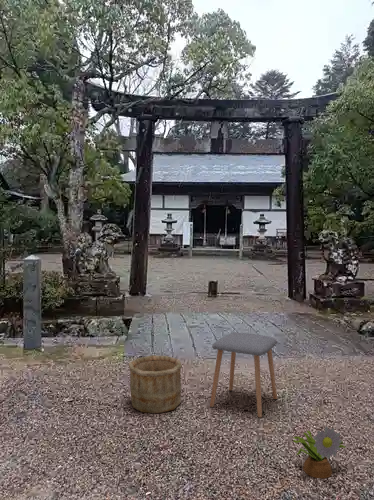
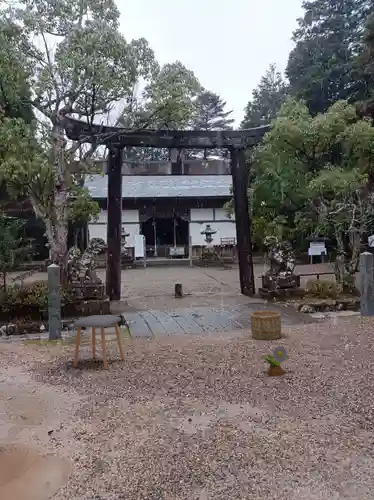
stool: present [210,332,277,418] -> present [73,315,124,370]
wooden bucket: present [128,355,182,413] -> present [250,310,281,340]

